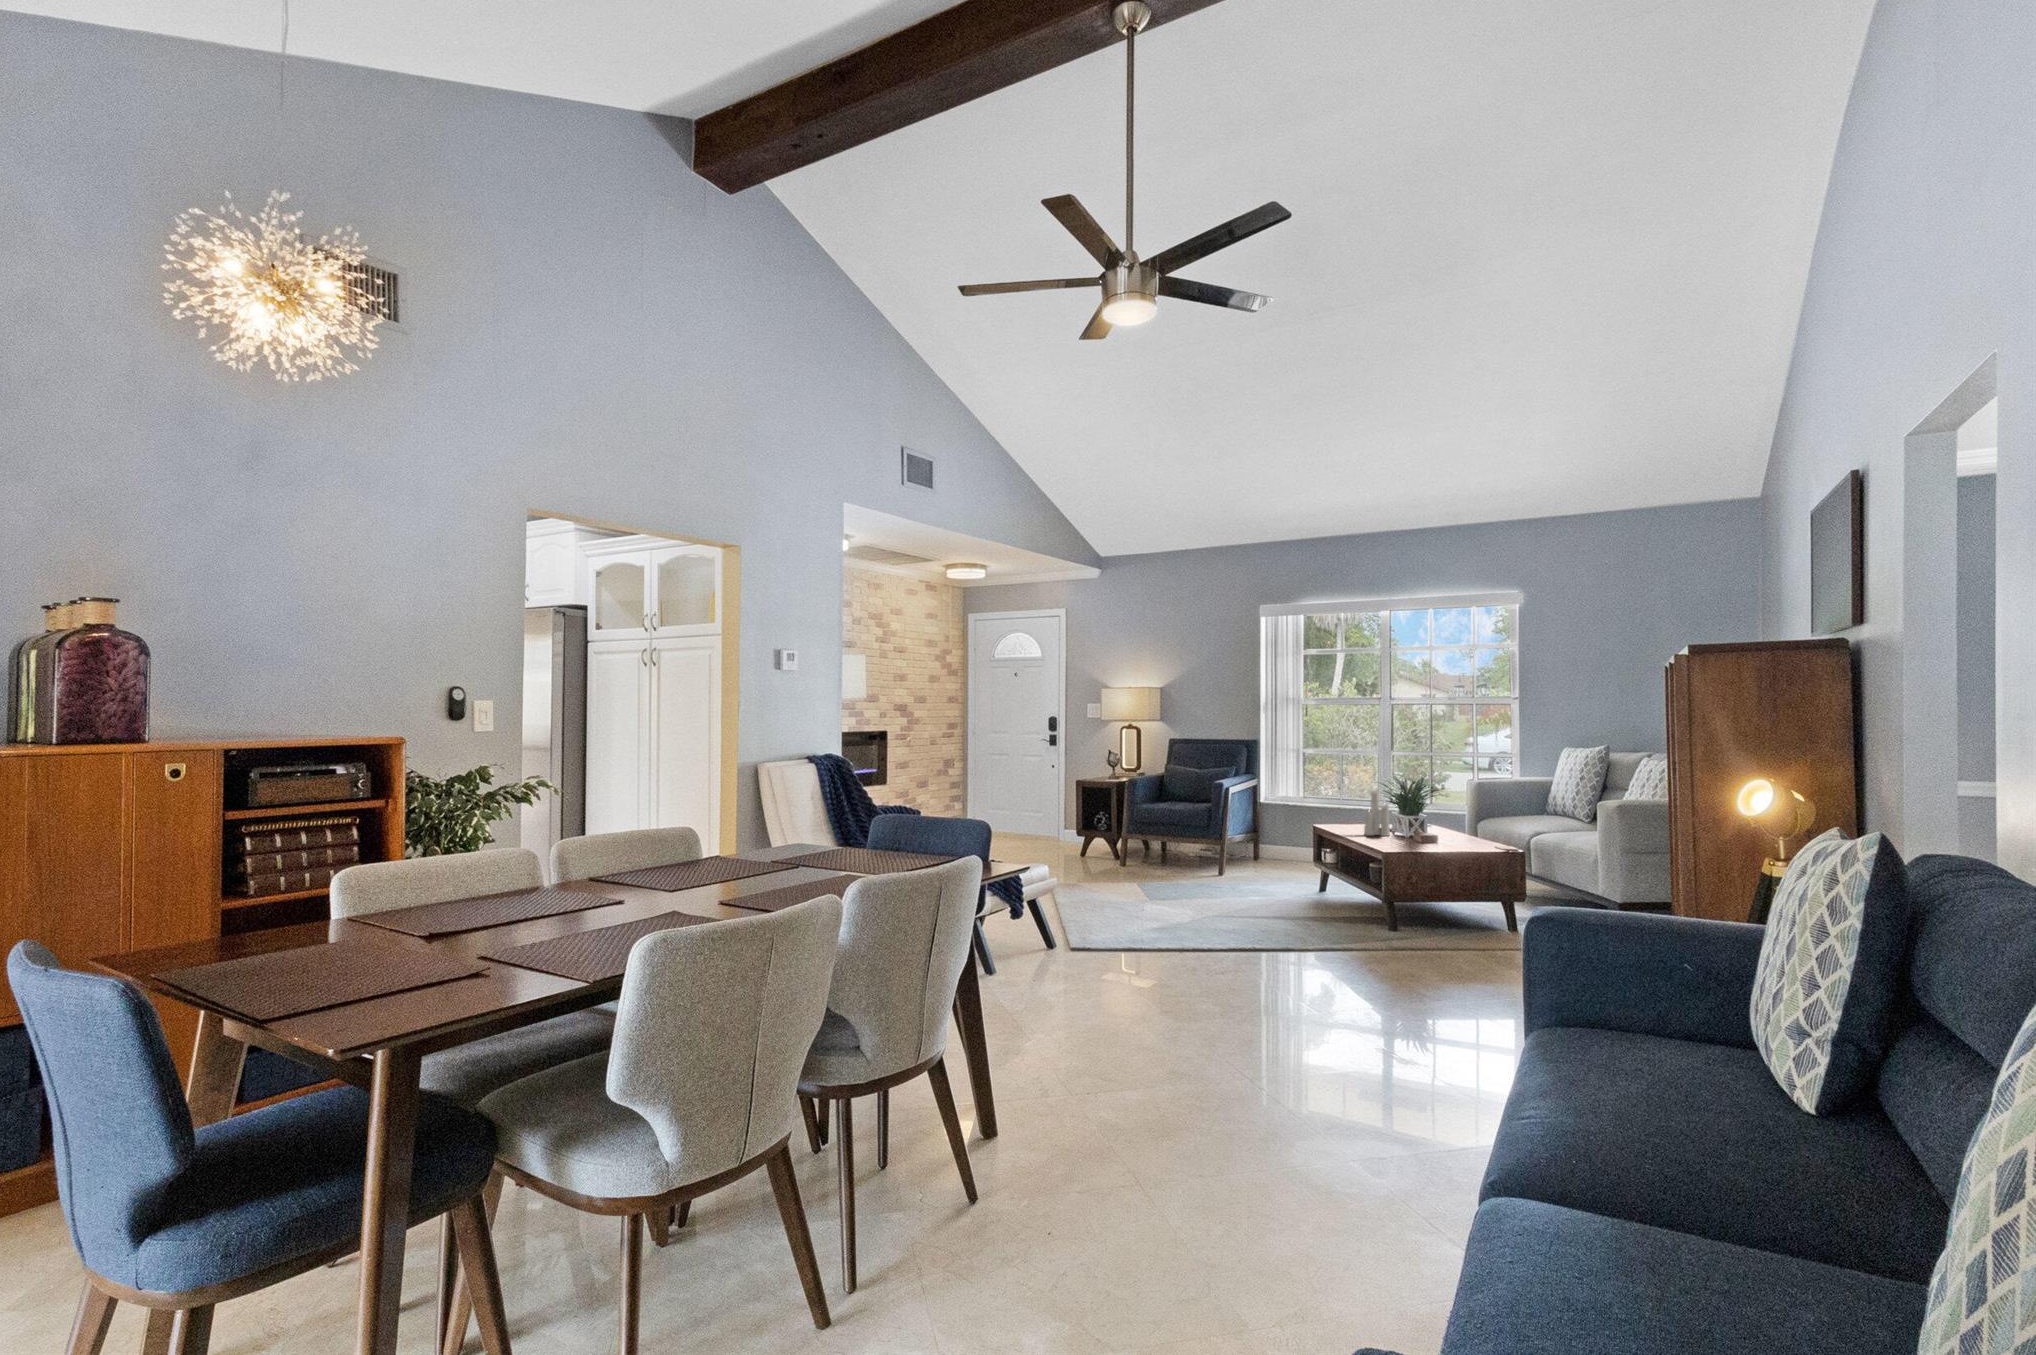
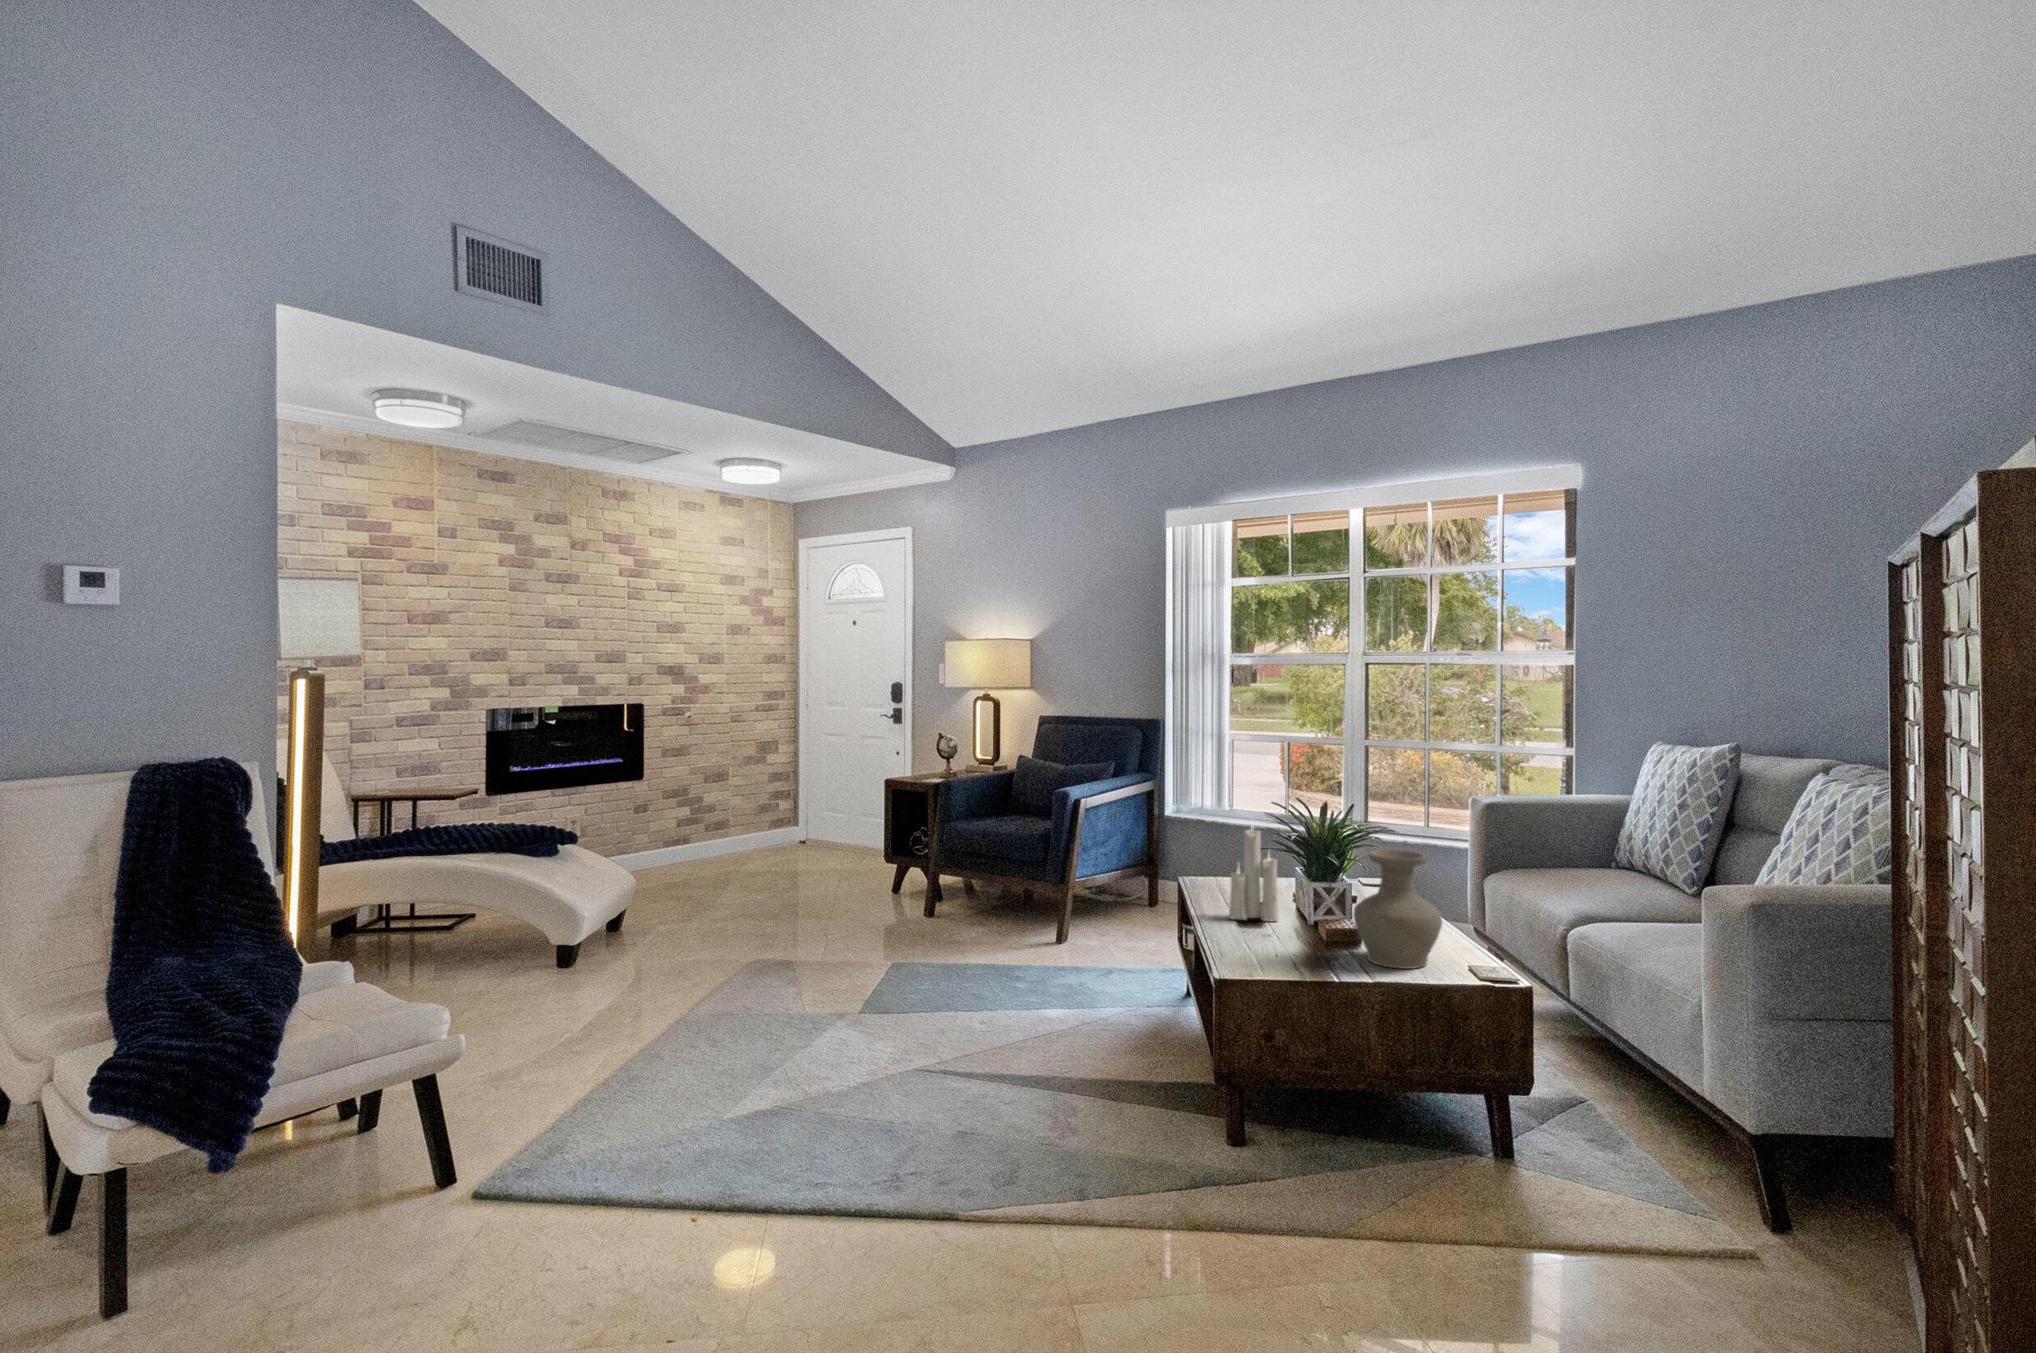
vase: none [1438,793,1481,847] -> present [1354,849,1442,969]

